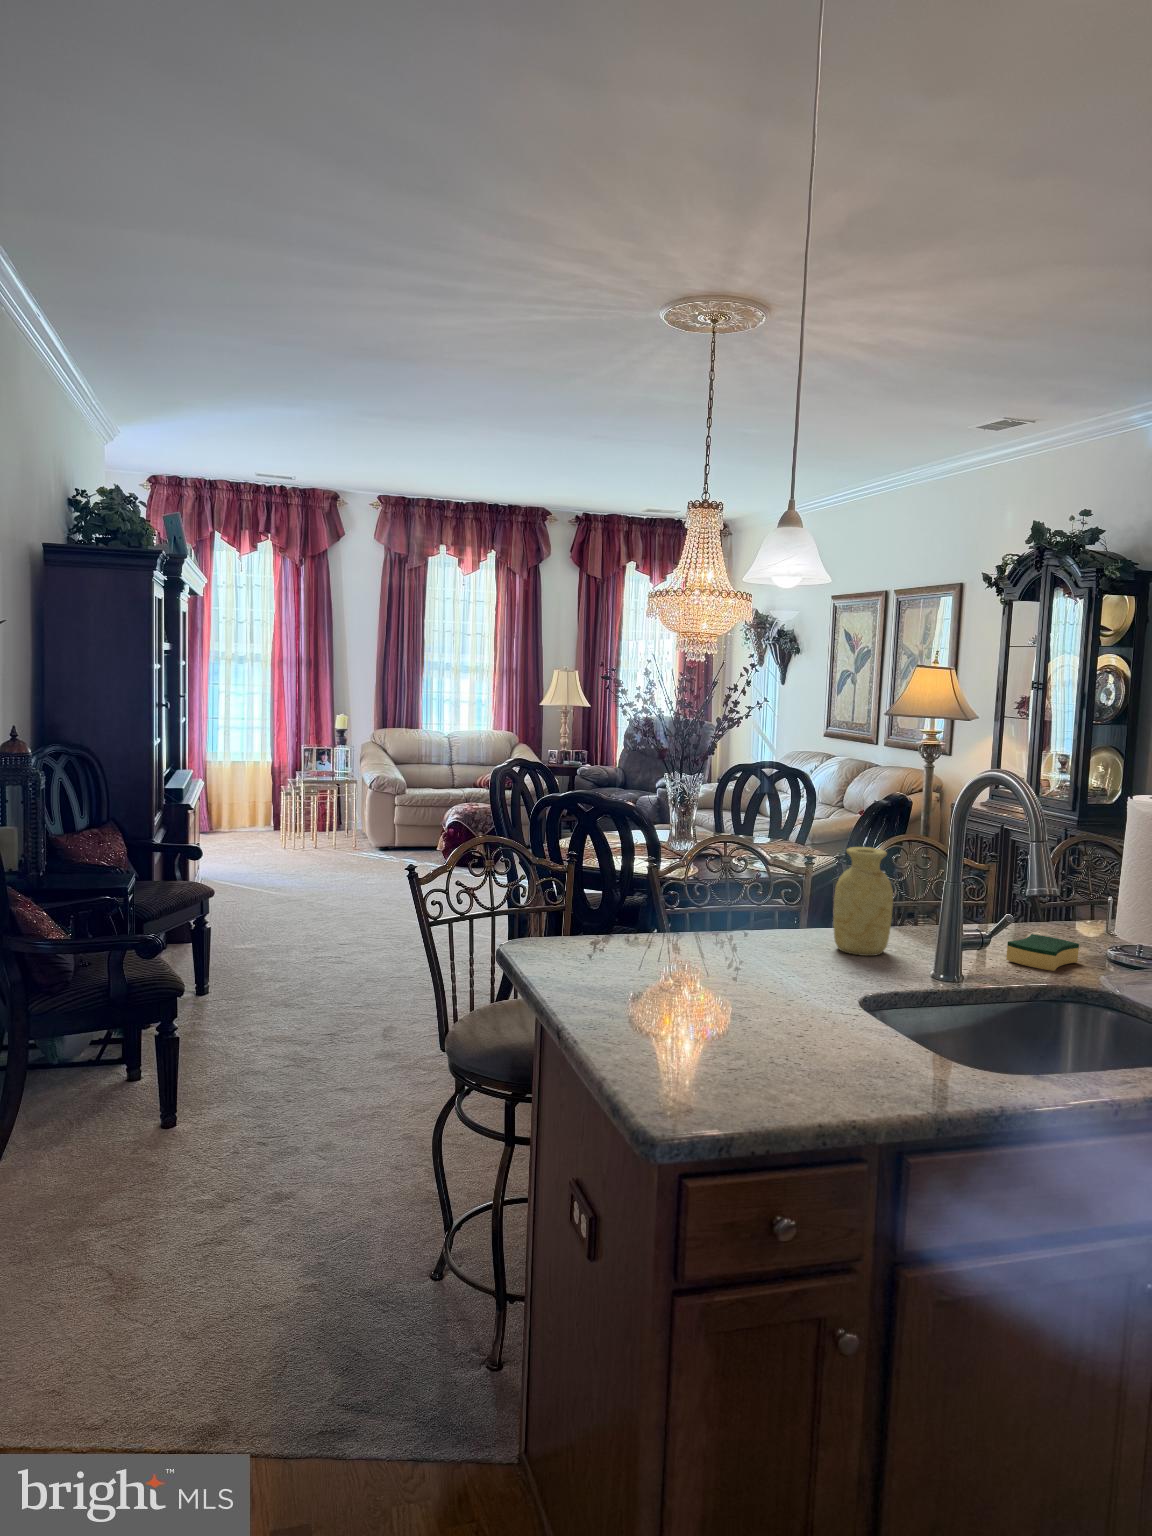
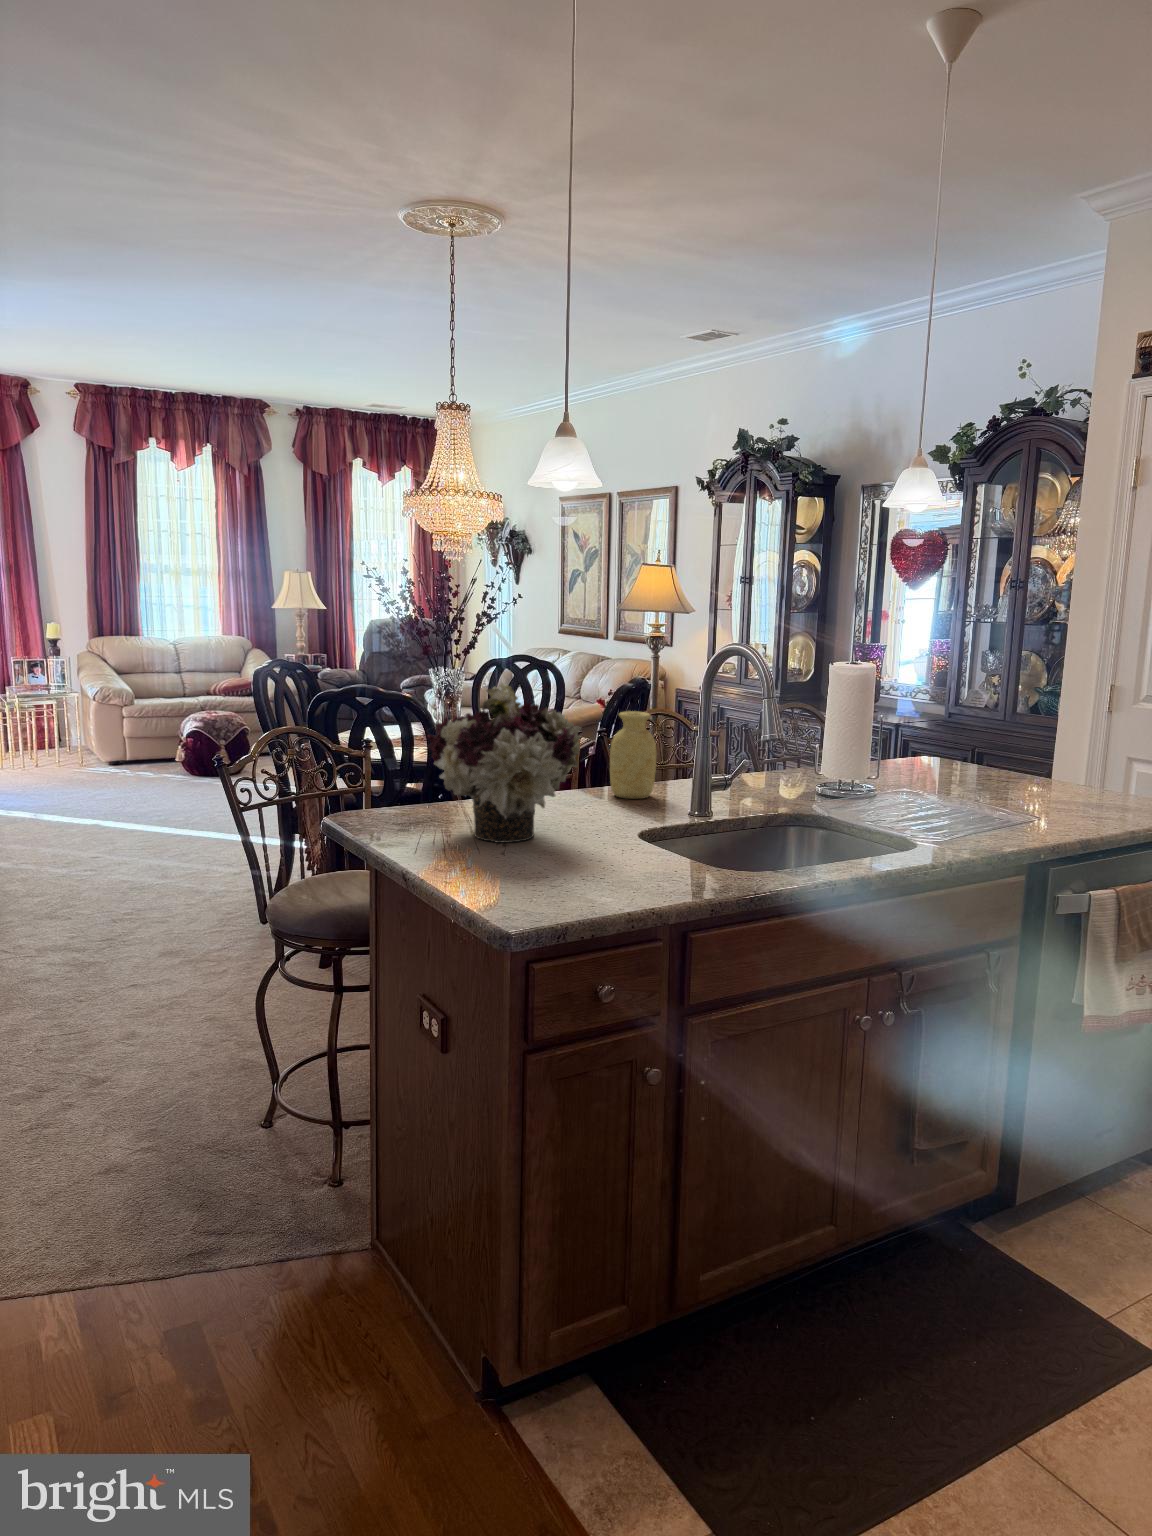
flower arrangement: none [596,811,782,1012] -> present [428,683,581,843]
sponge: present [1006,934,1079,971] -> none [743,774,796,800]

